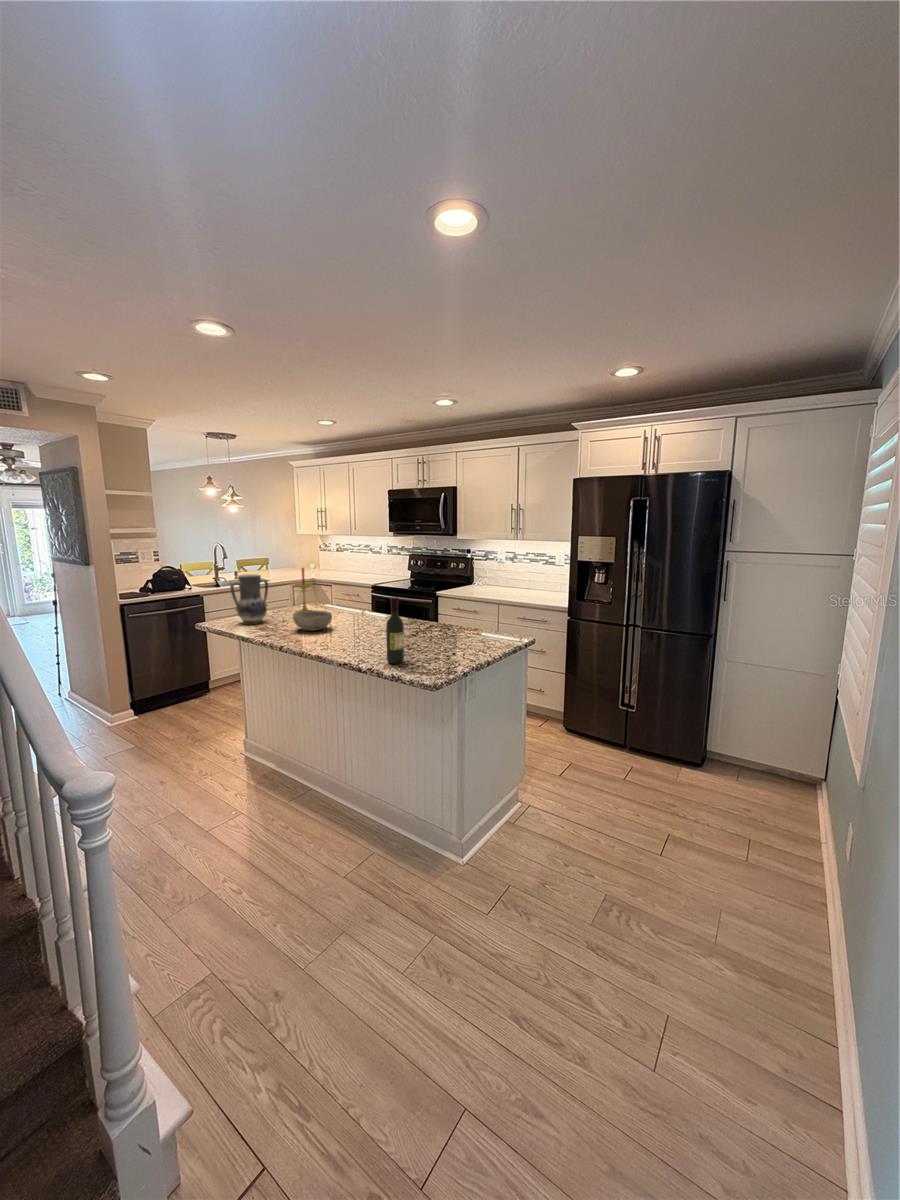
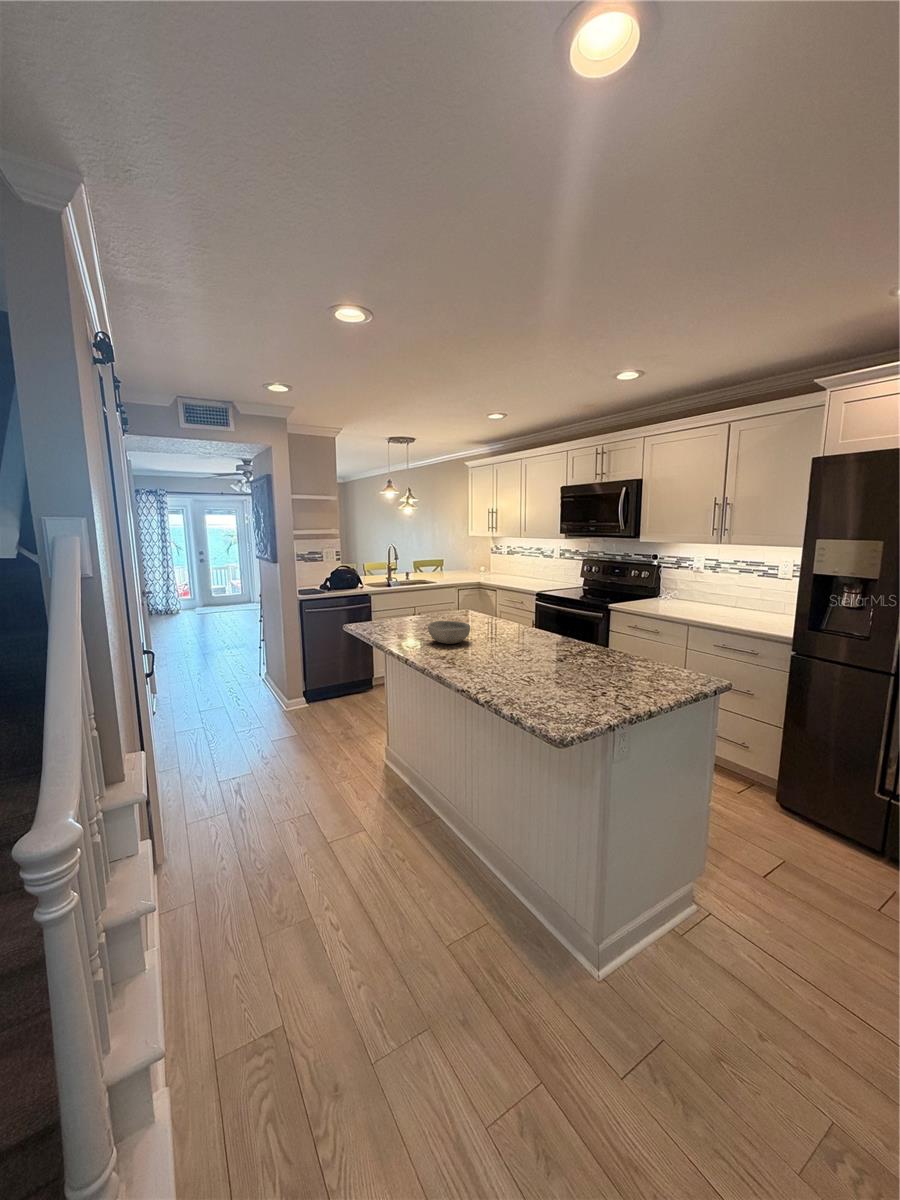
candle: present [292,568,312,612] -> none [437,571,461,622]
vase: present [230,574,268,624] -> none [373,577,412,631]
wine bottle: present [386,597,404,664] -> none [512,615,534,699]

